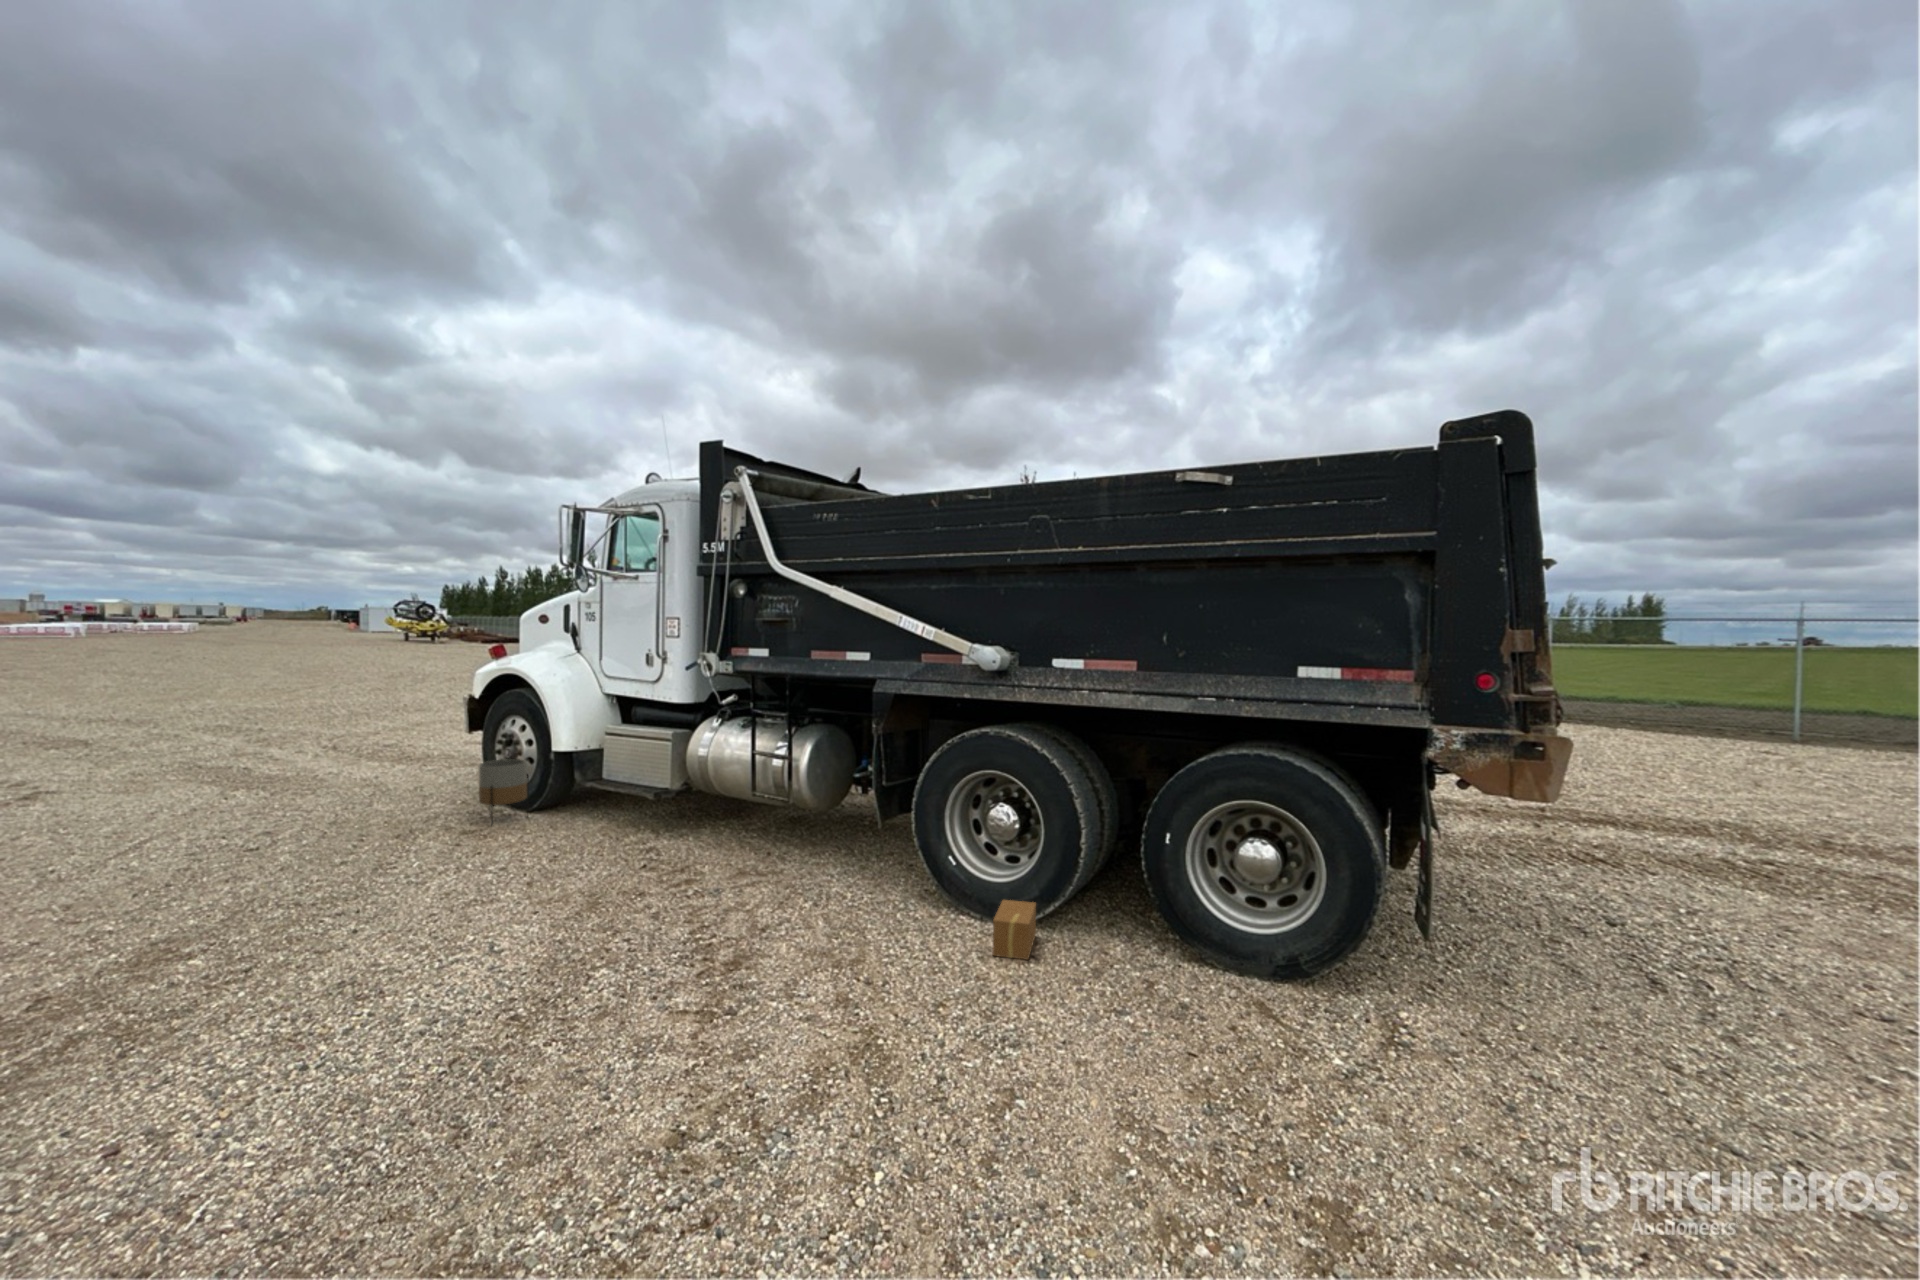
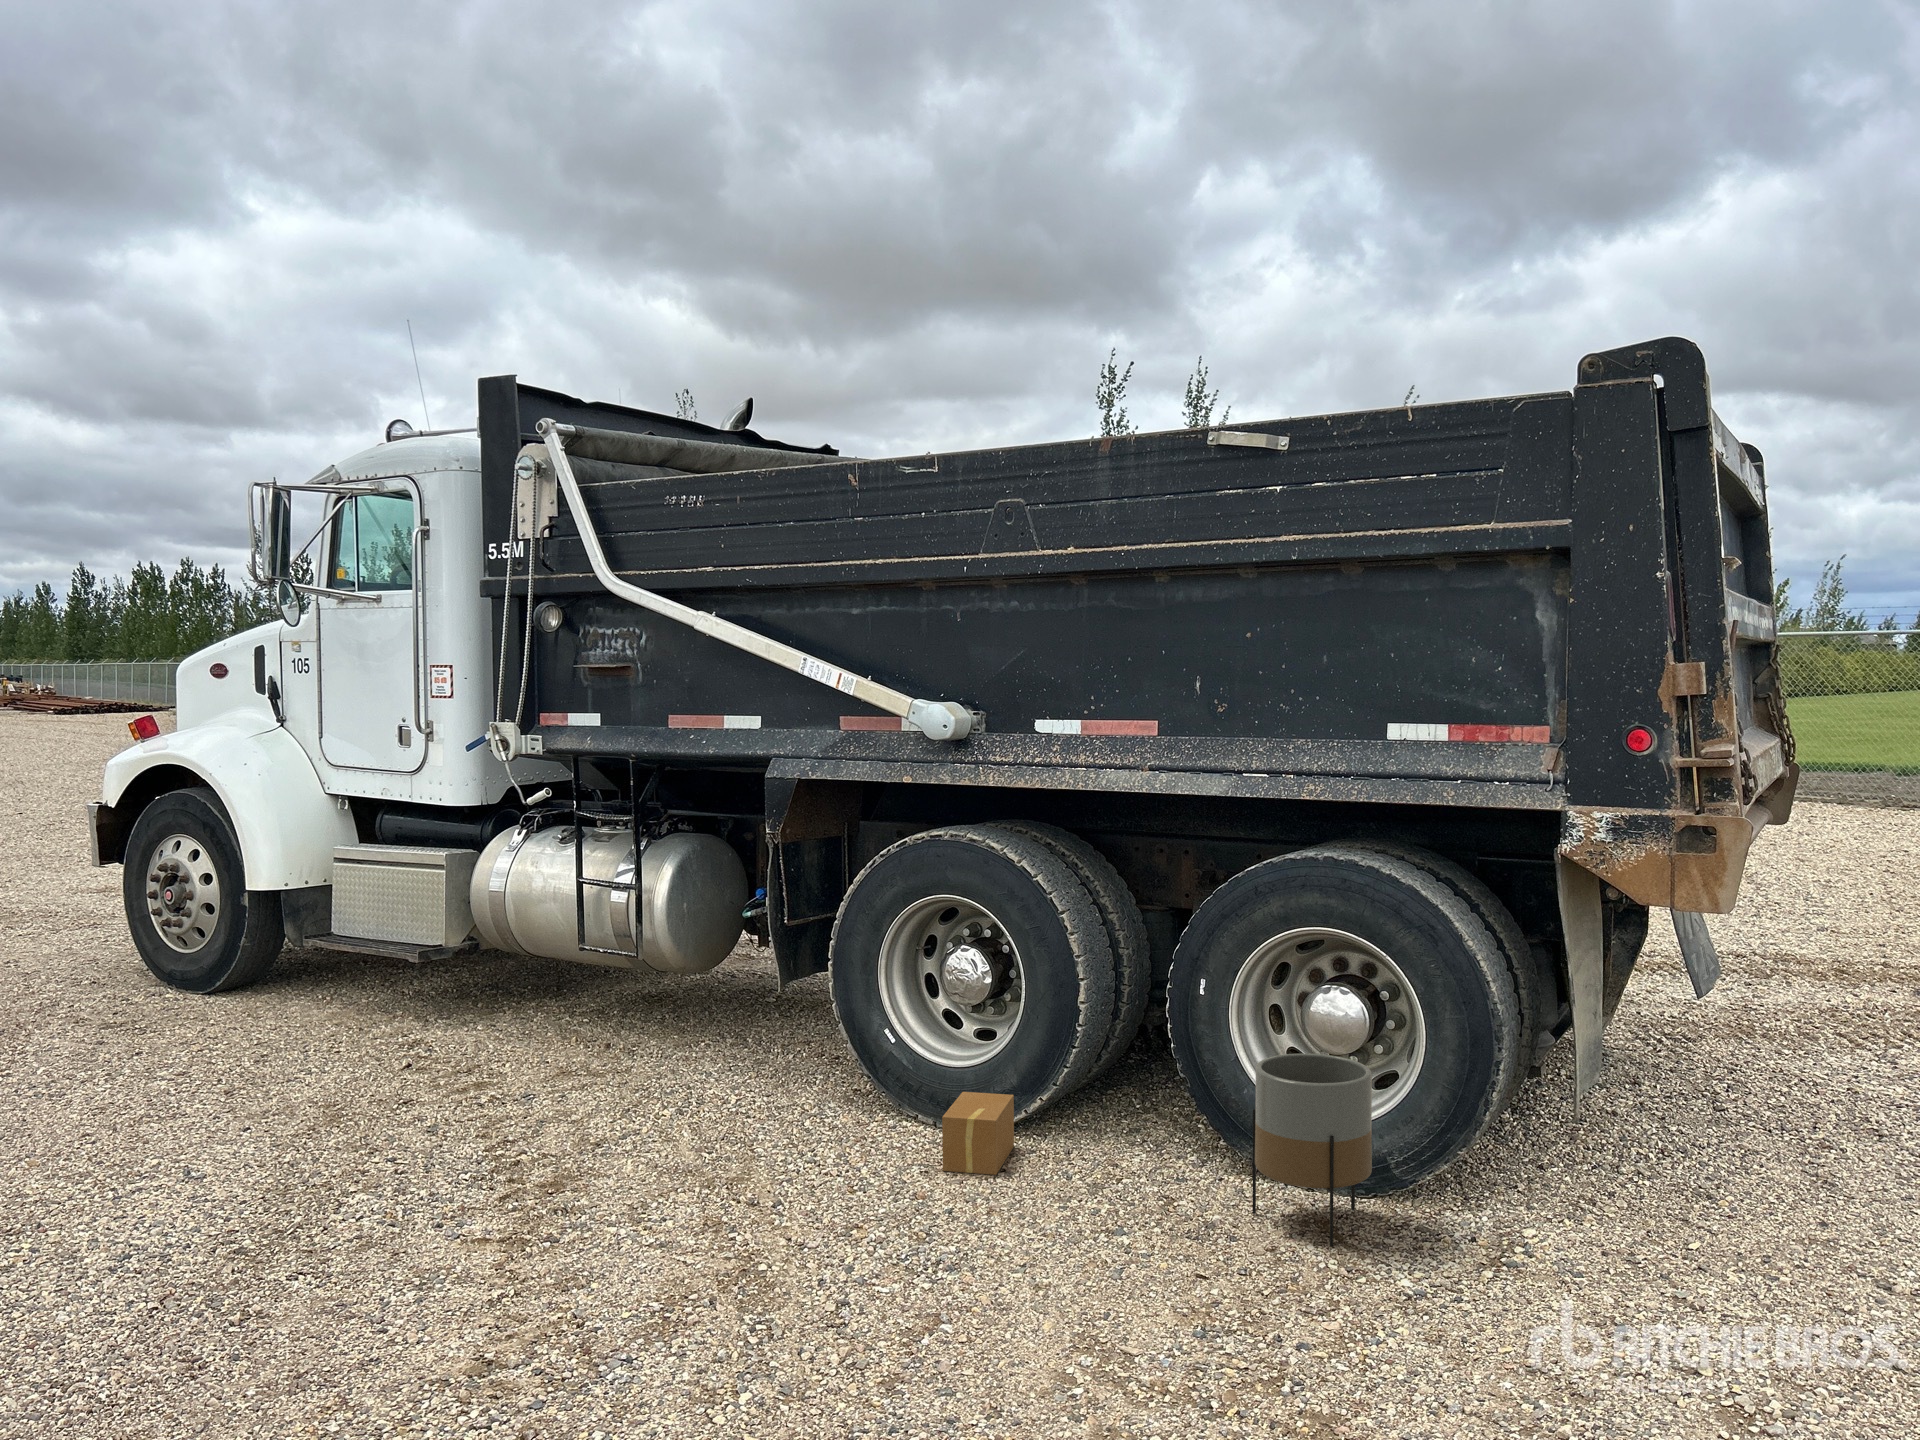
planter: present [479,759,529,824] -> present [1252,1053,1372,1246]

